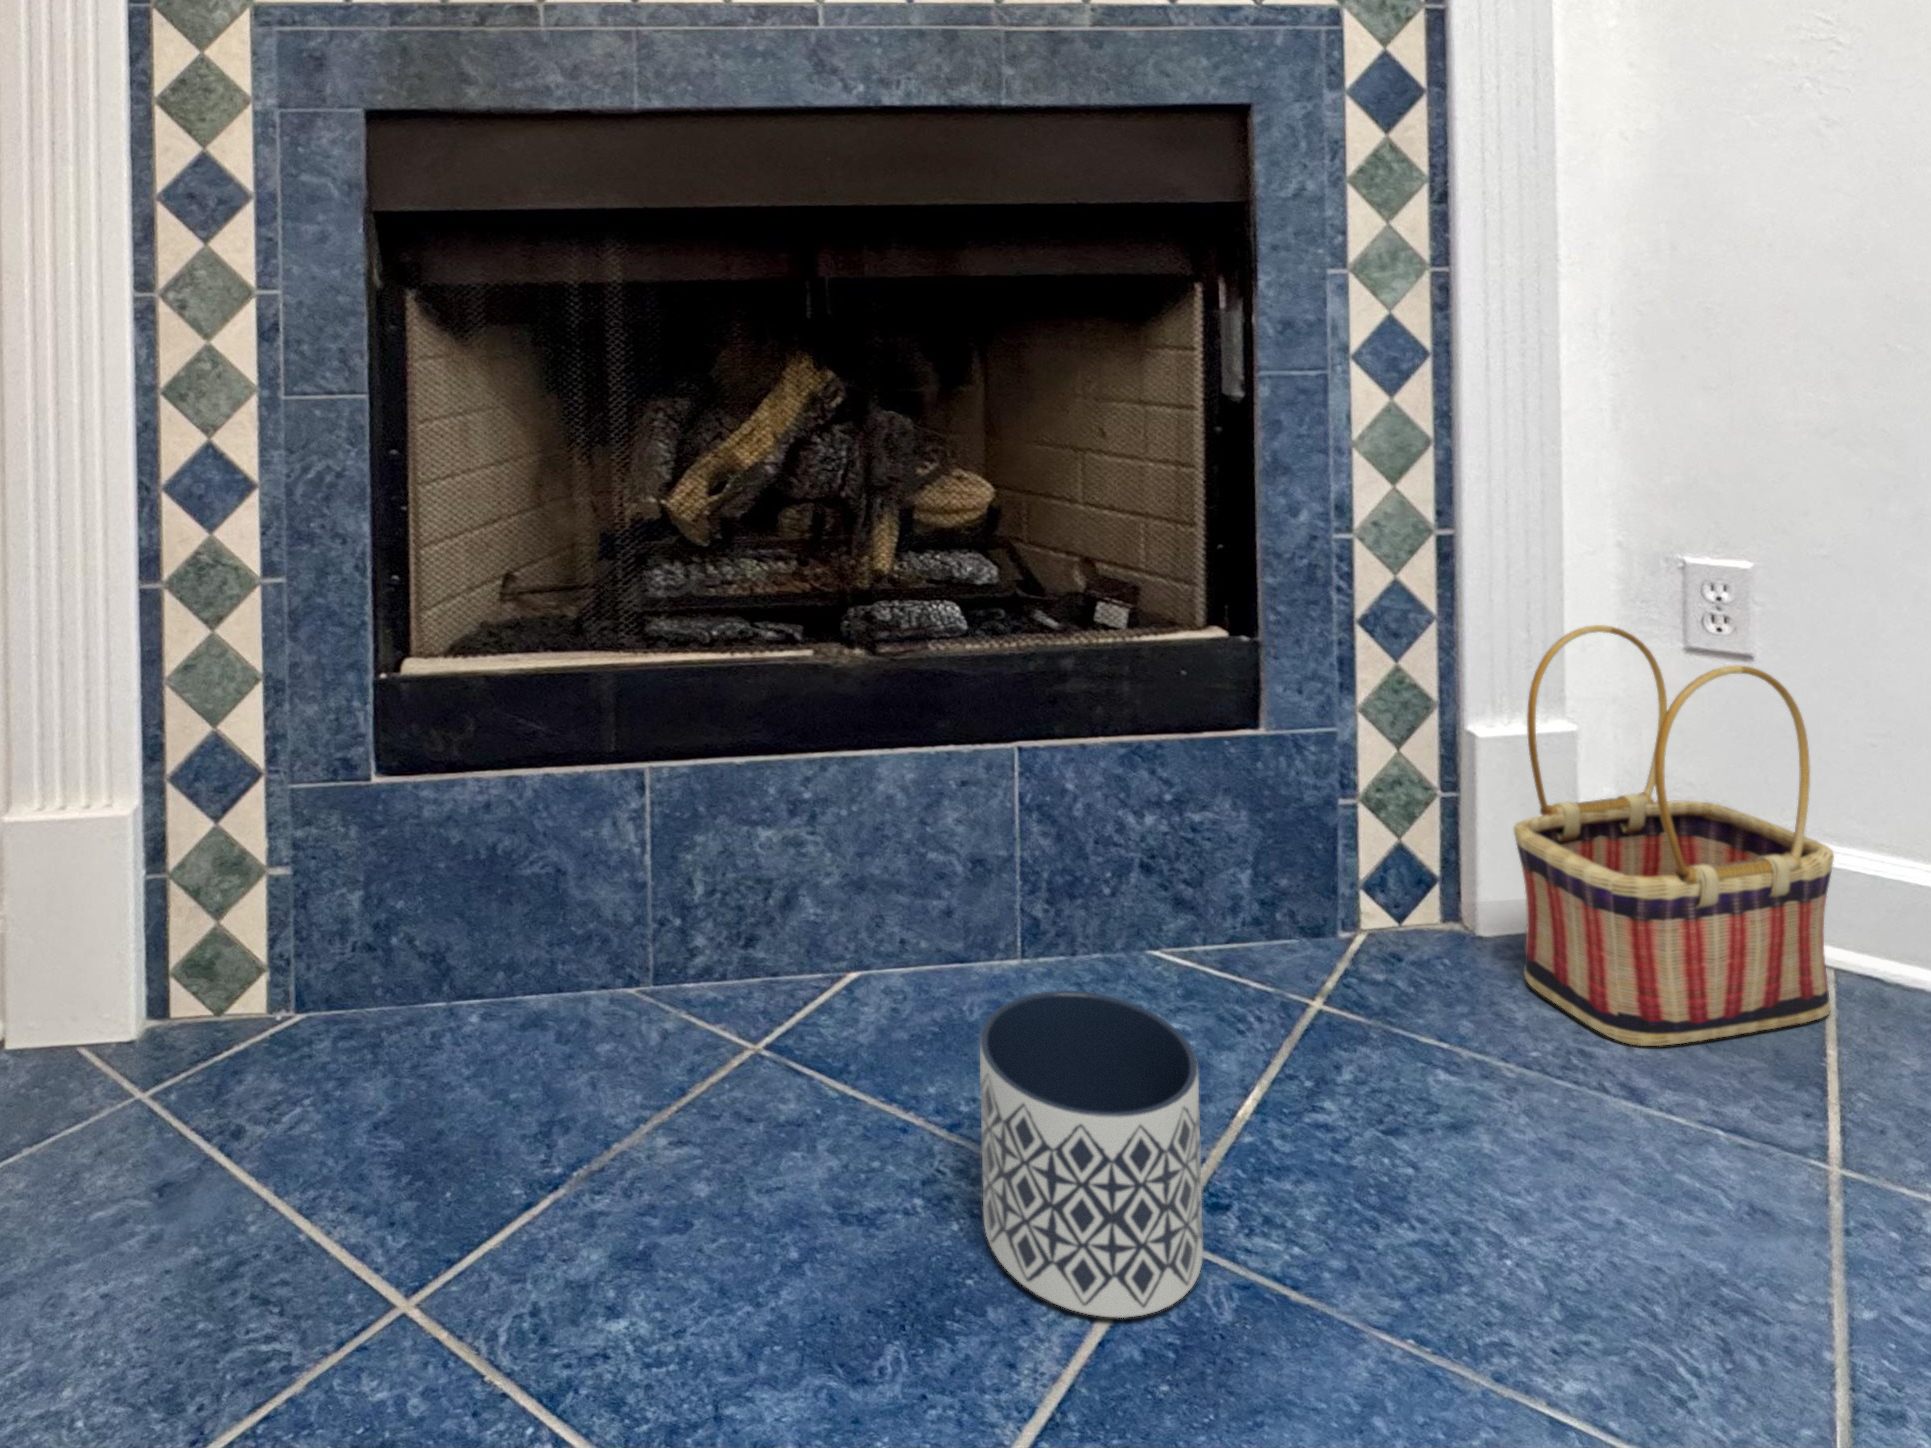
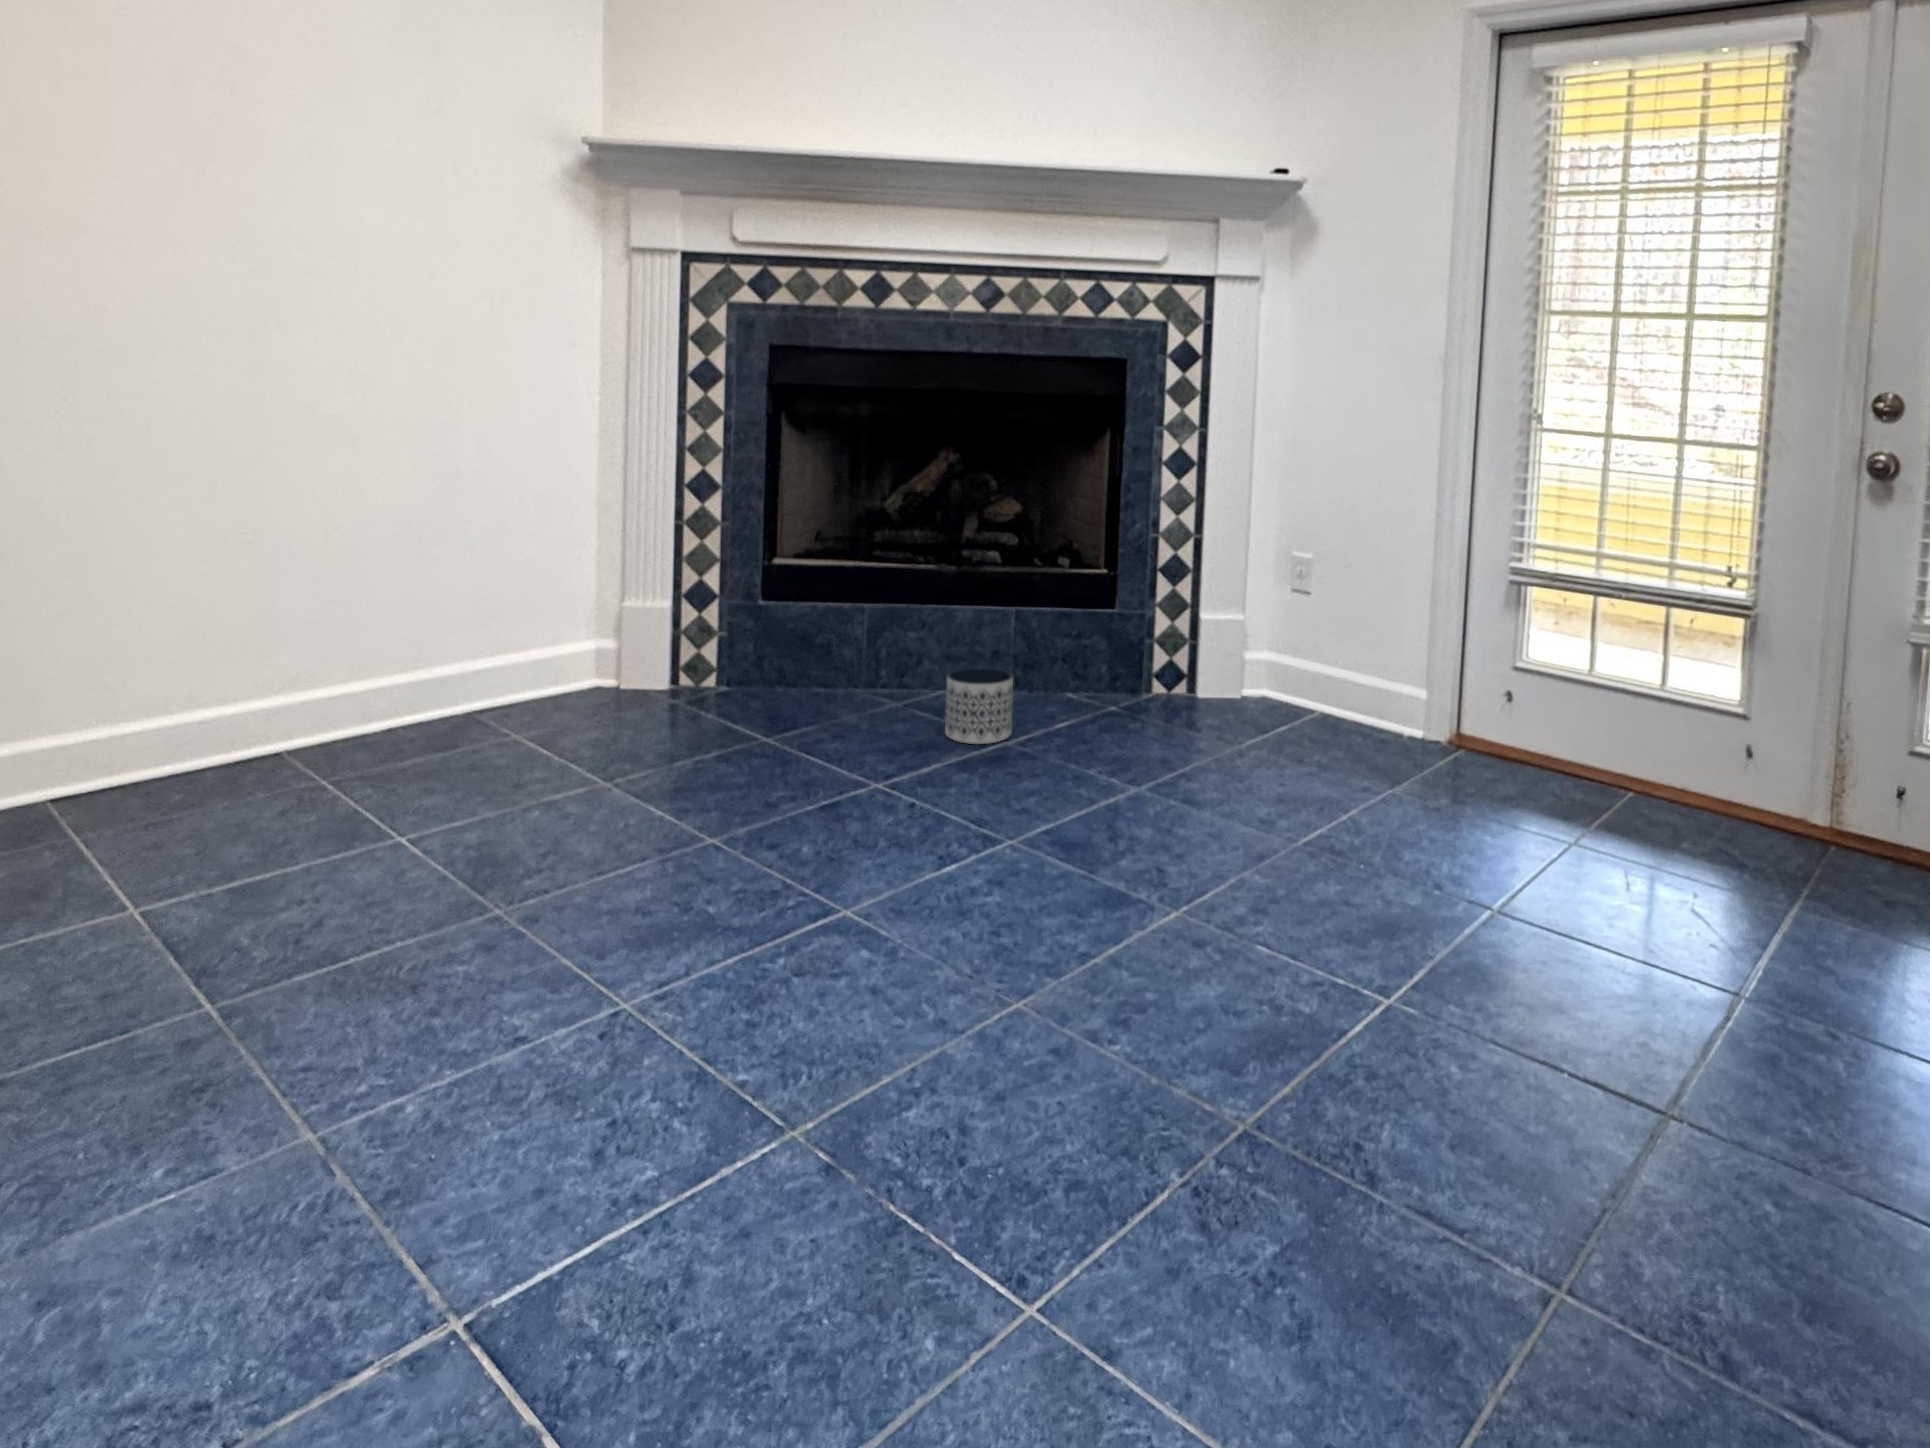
basket: present [1514,625,1834,1046] -> none [1192,574,1300,718]

